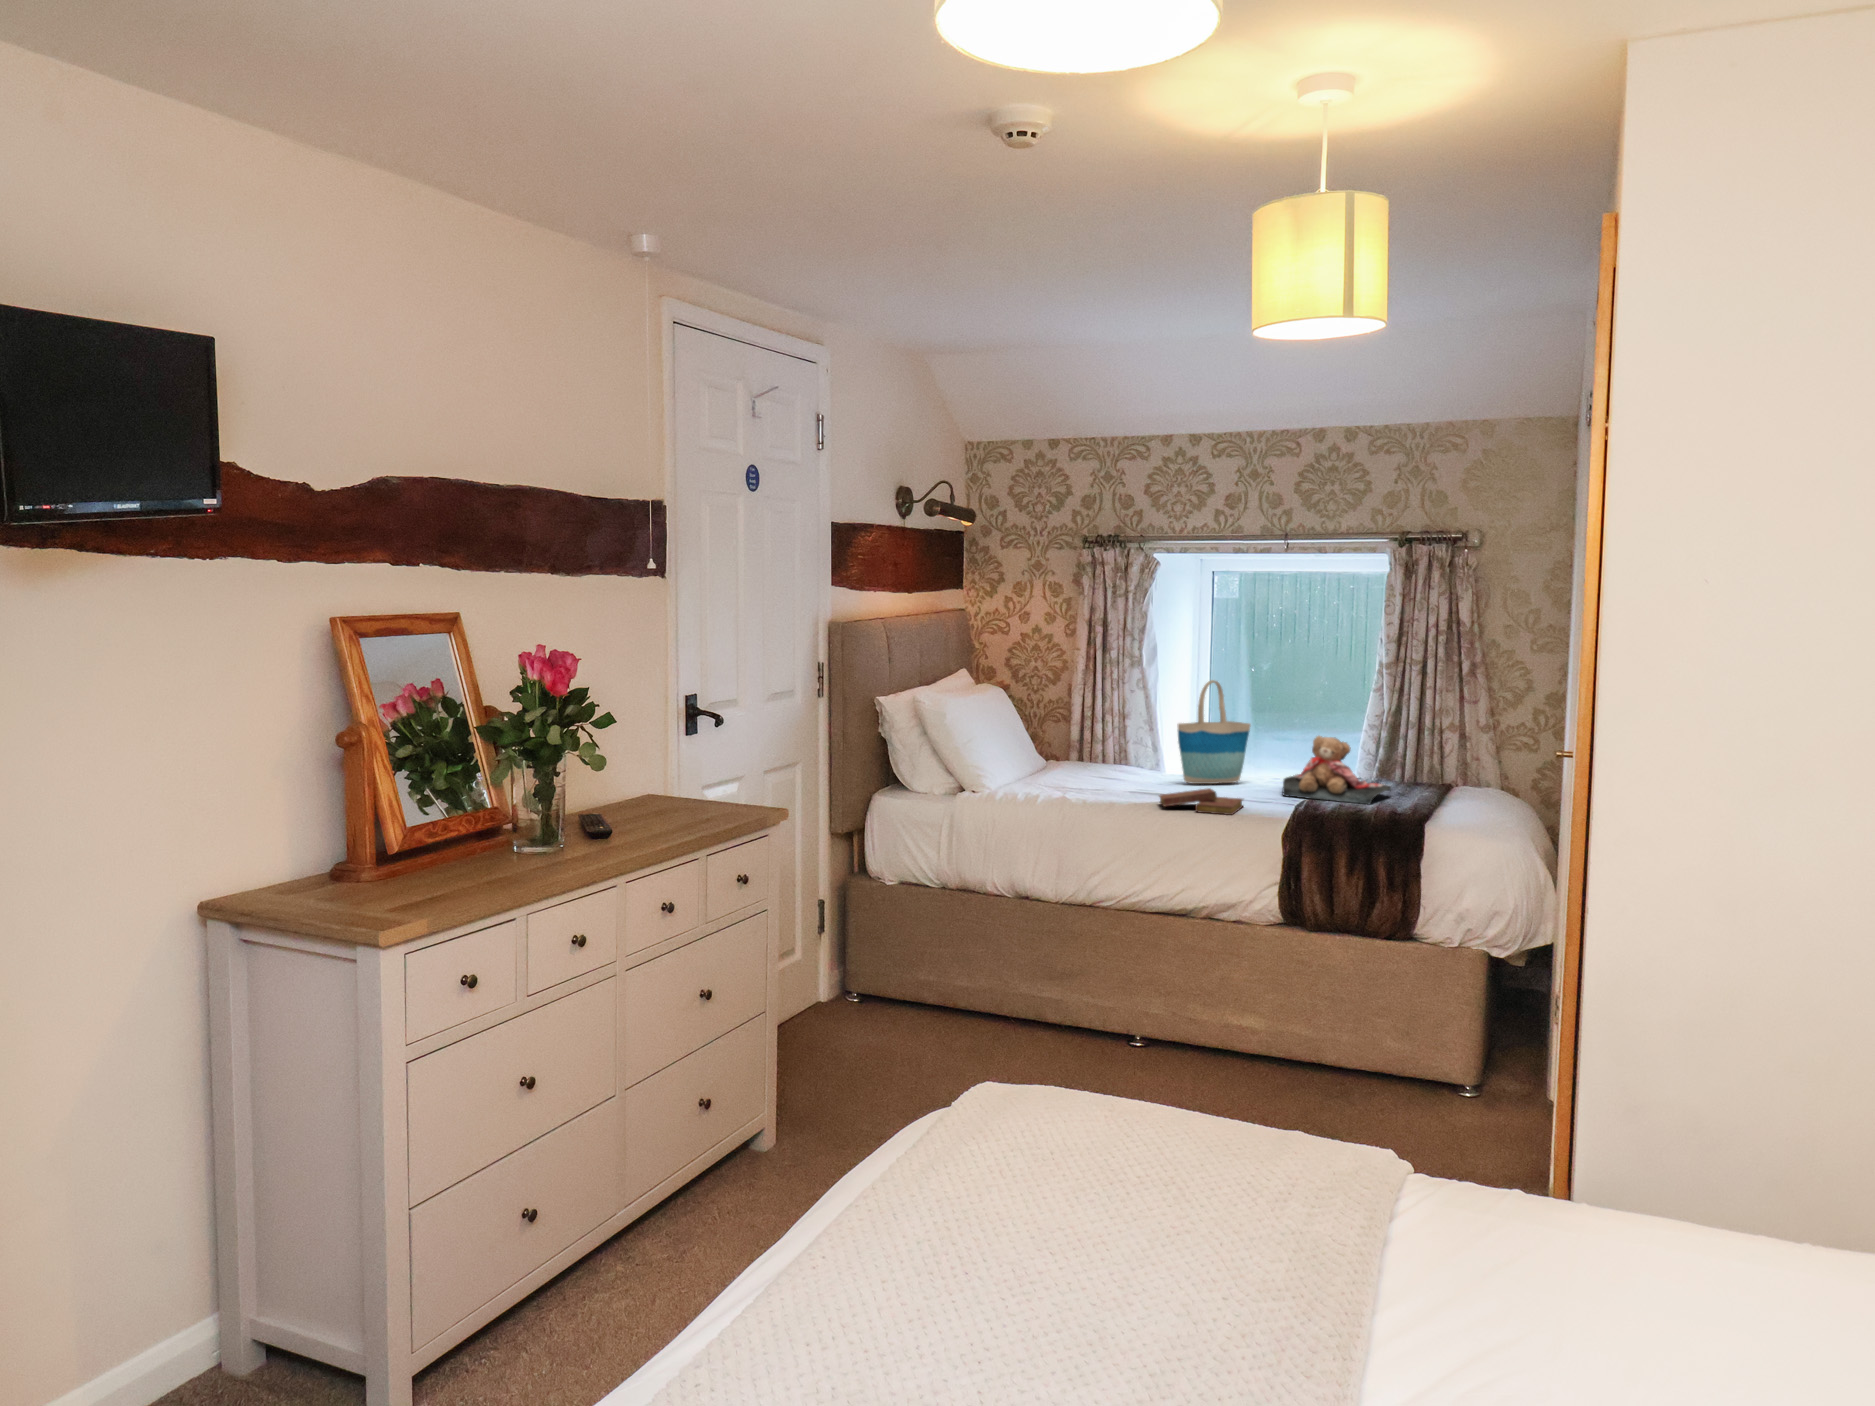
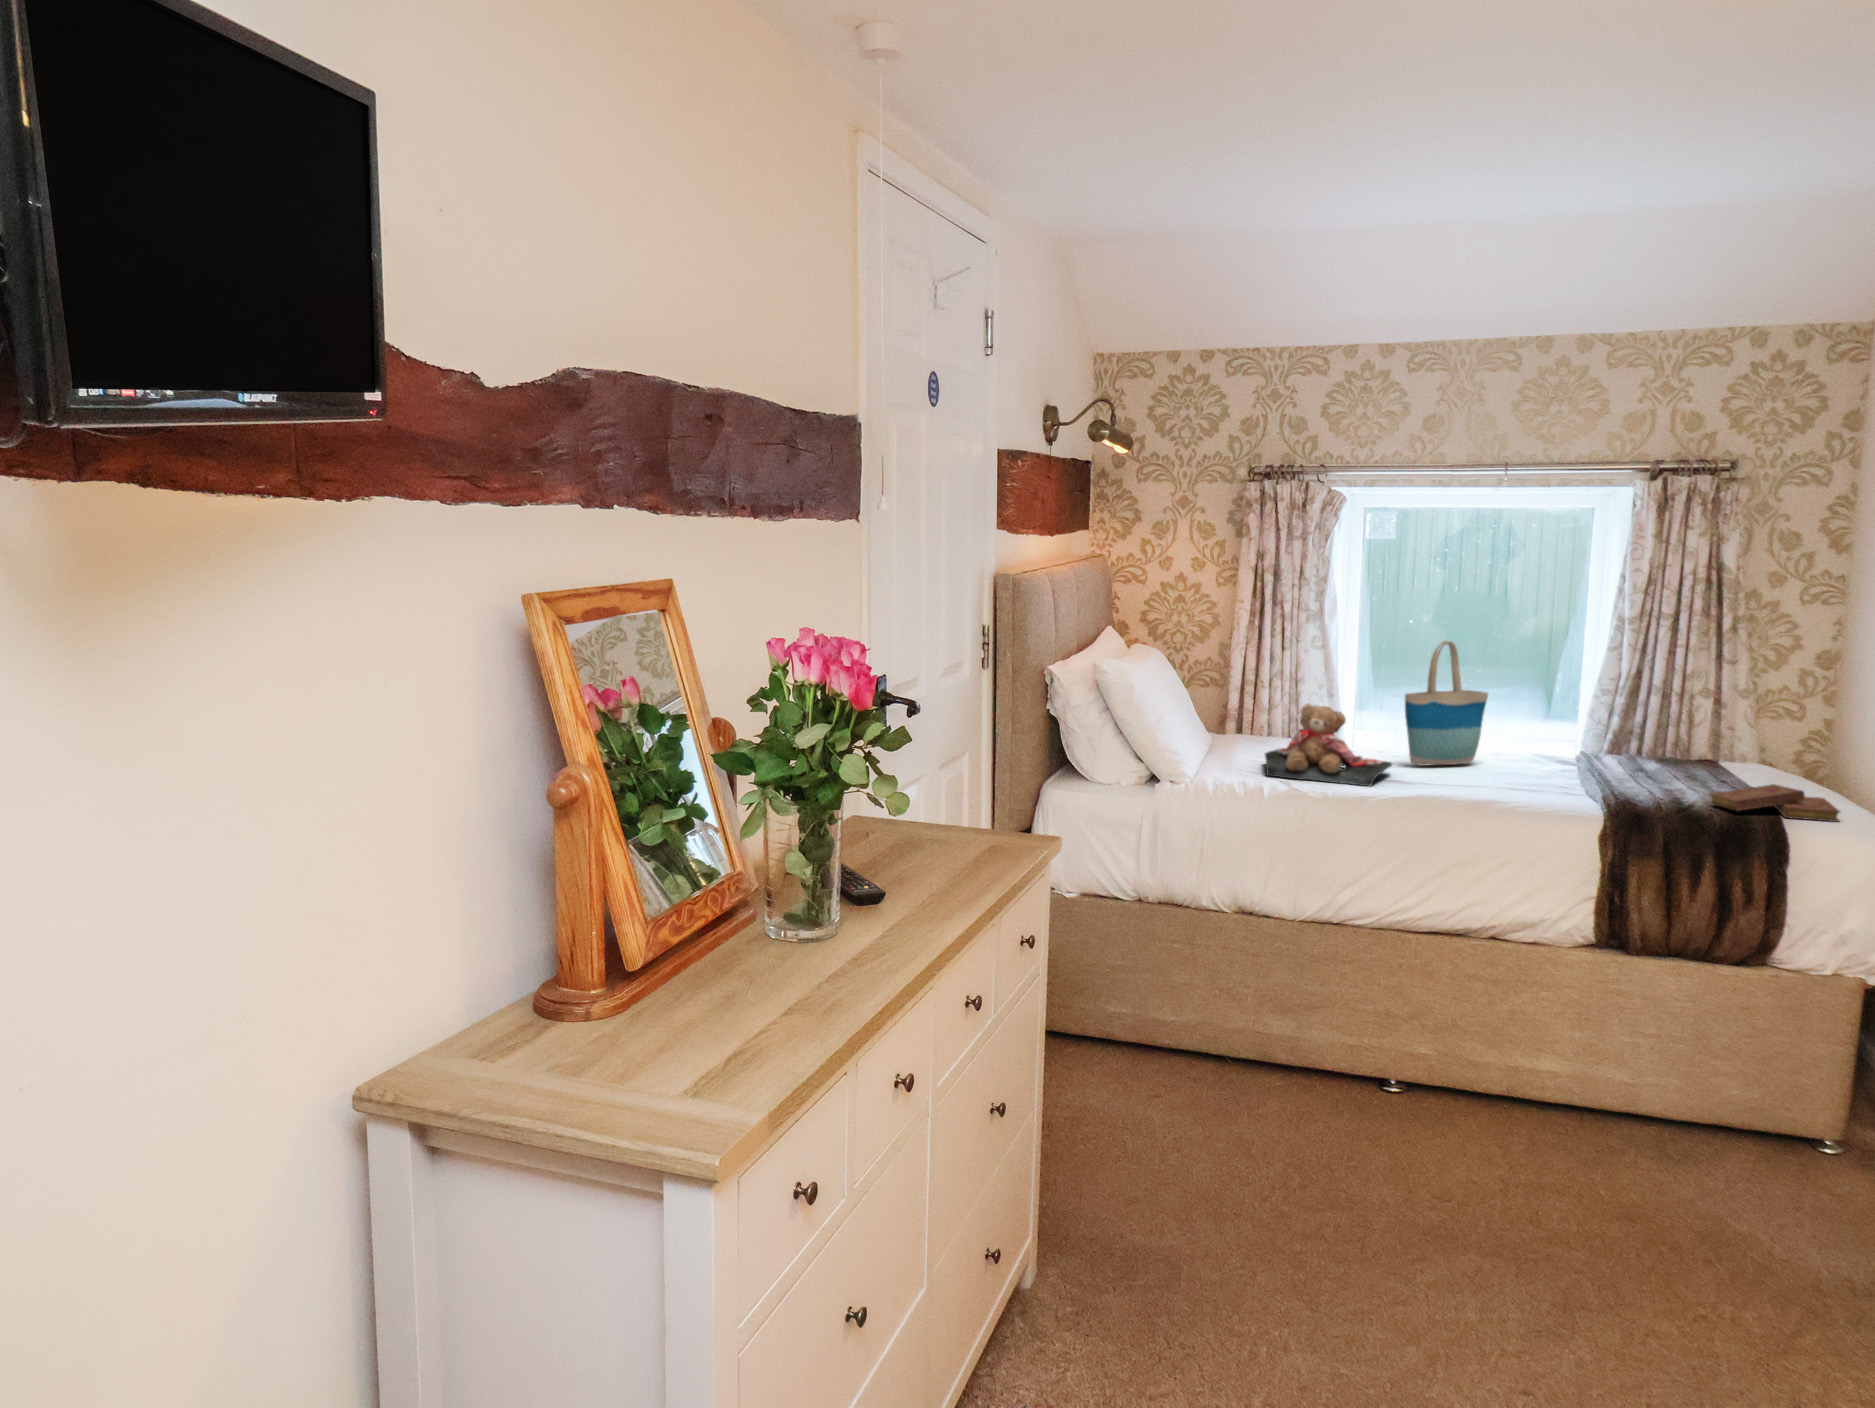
teddy bear: present [1283,736,1391,805] -> present [1265,704,1392,786]
book: present [1159,788,1243,815] -> present [1711,784,1840,822]

